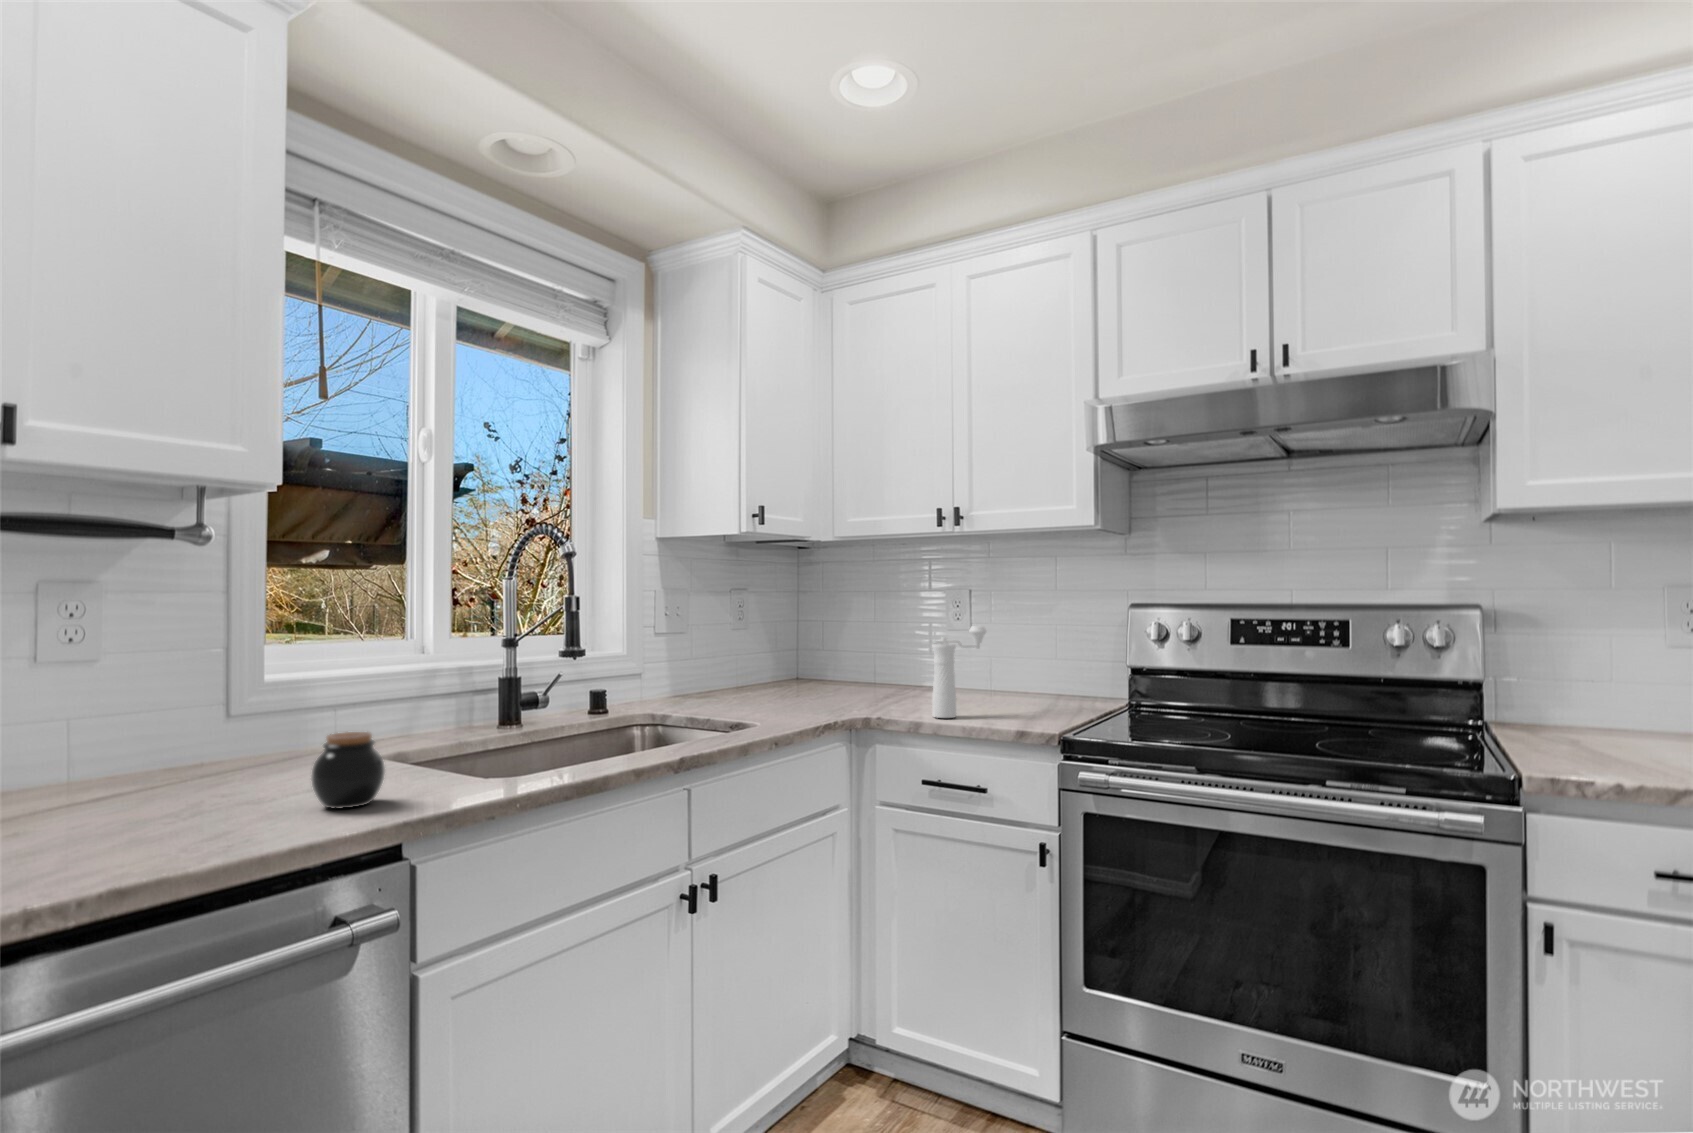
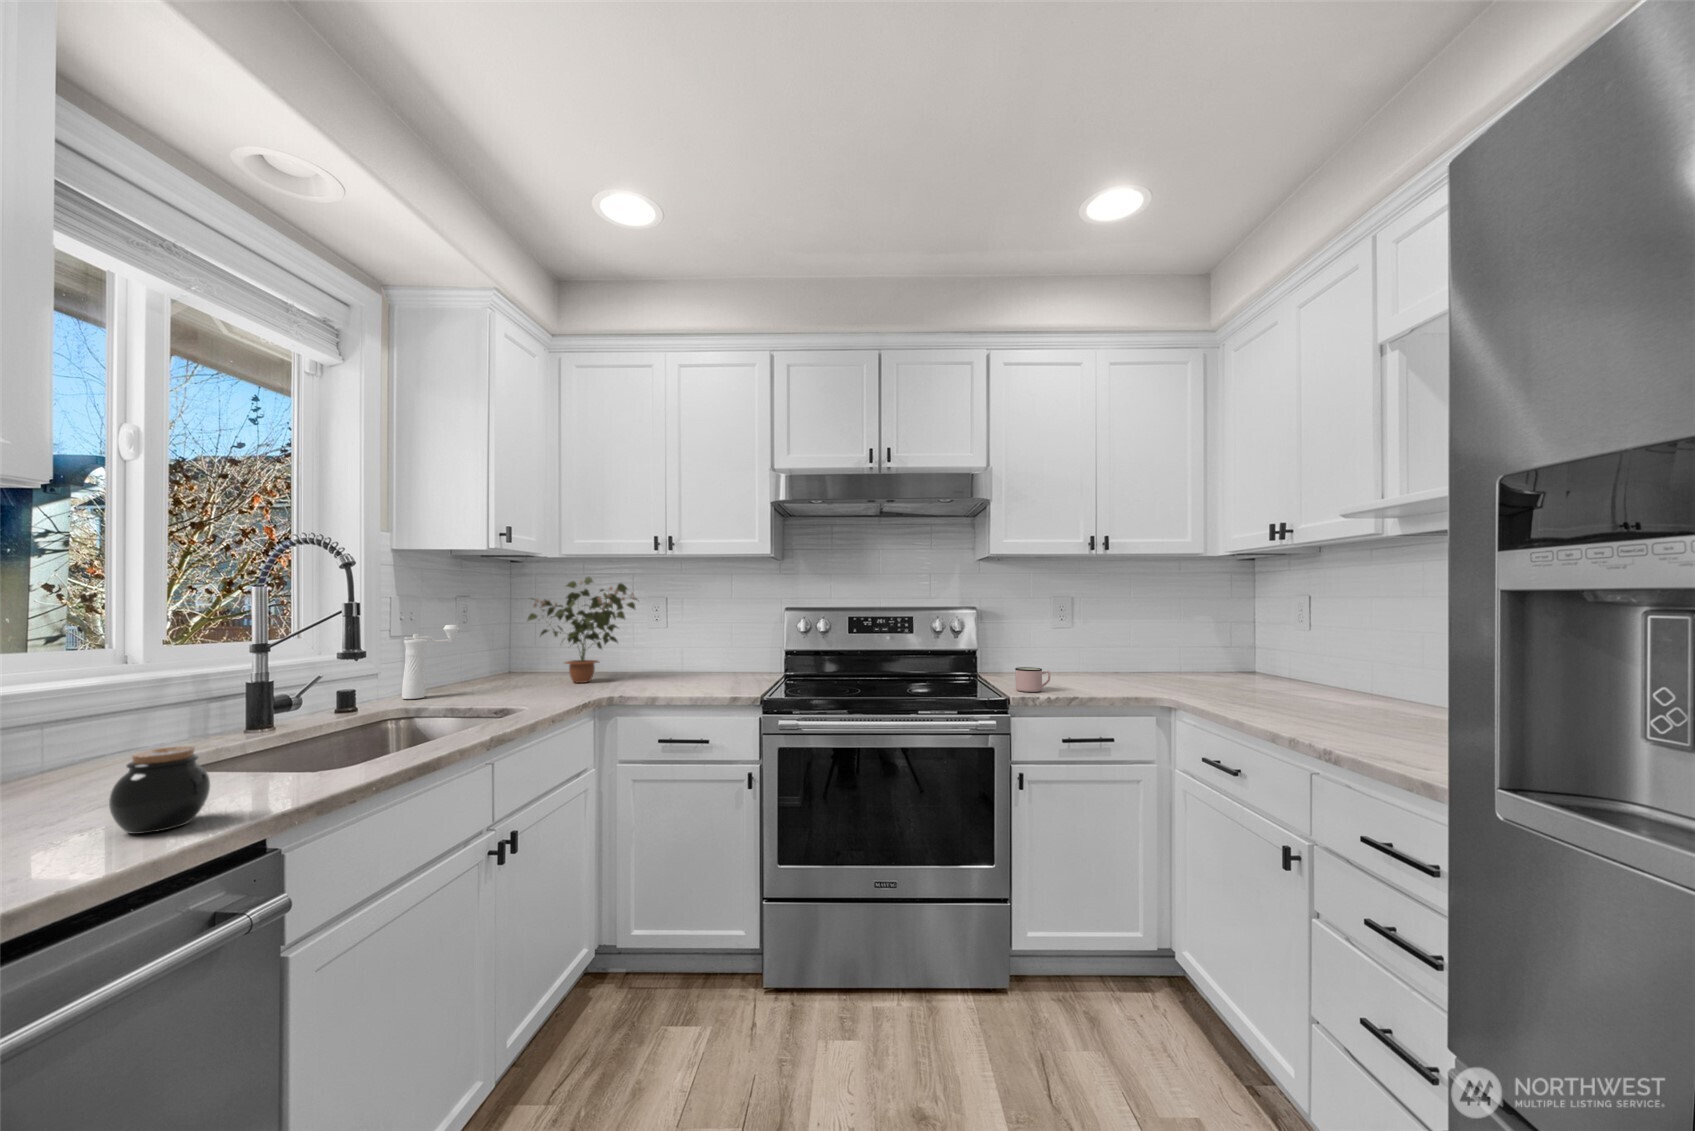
potted plant: none [792,563,921,699] -> present [527,577,637,683]
pepper mill: present [932,626,986,718] -> present [402,625,460,699]
mug: none [1545,720,1631,769] -> present [1015,667,1050,692]

